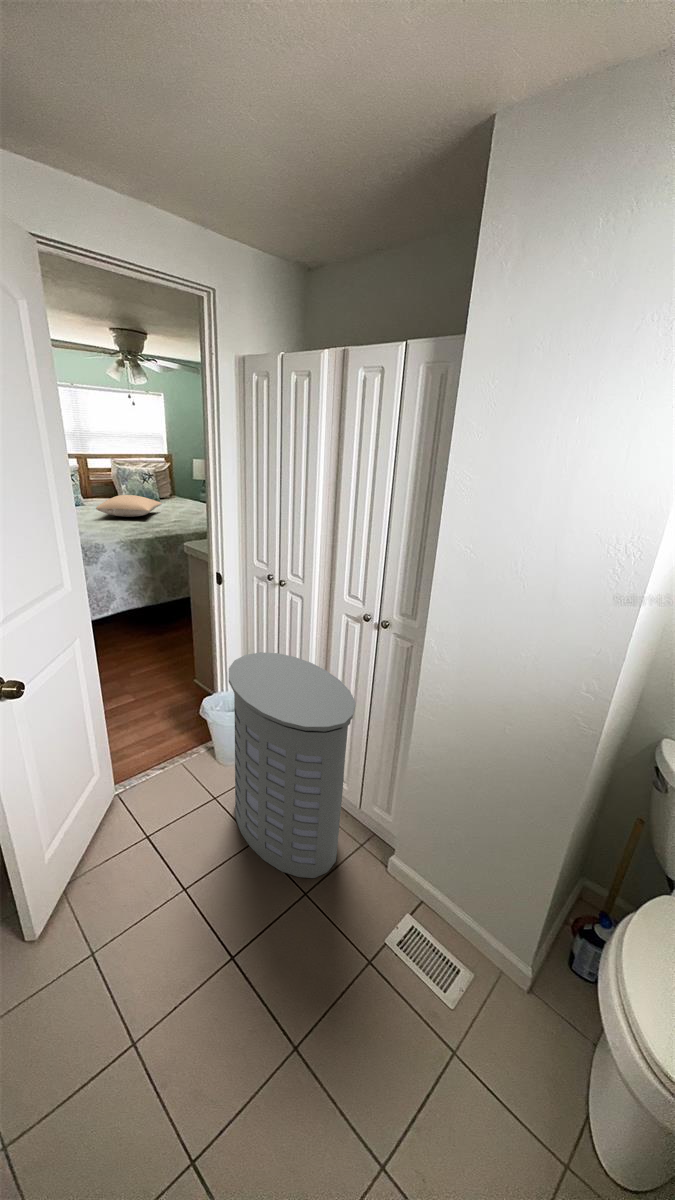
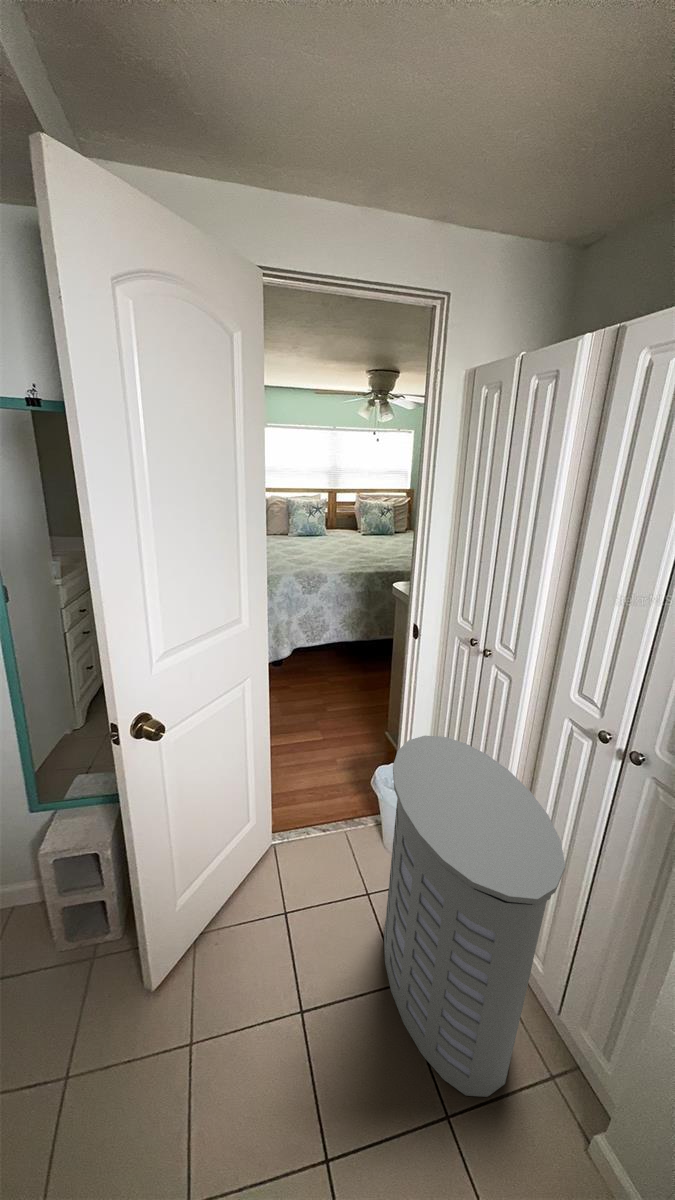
pillow: present [96,495,162,517] -> none [330,528,392,549]

